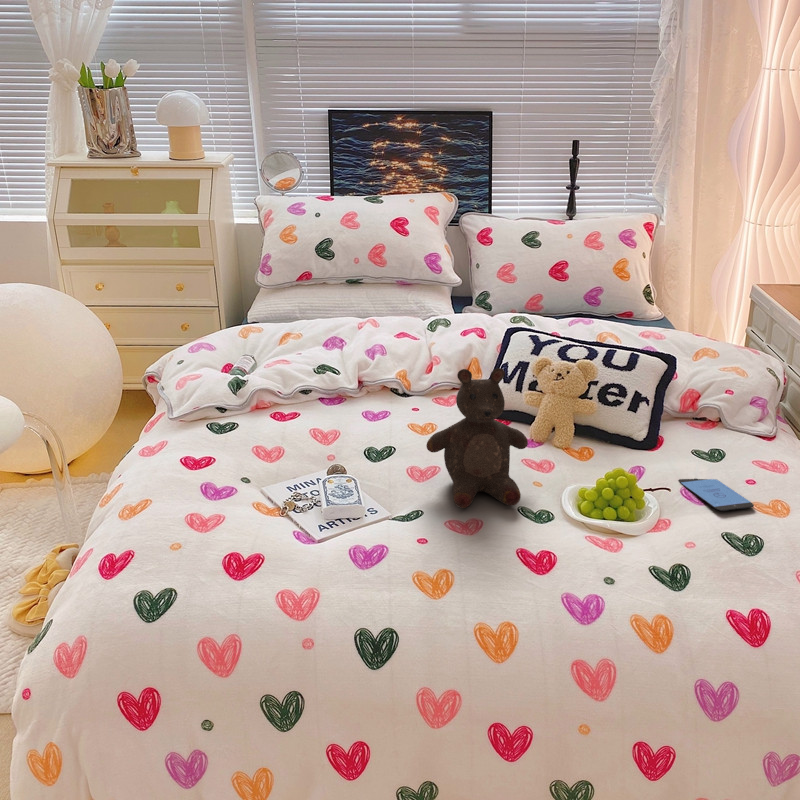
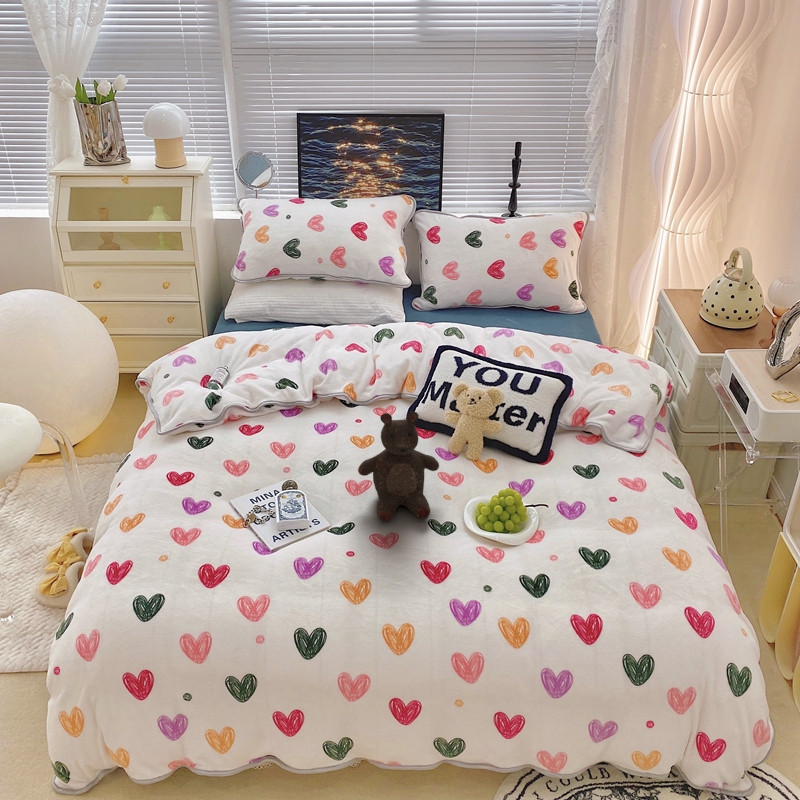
smartphone: present [678,479,754,511] -> none [560,487,614,522]

